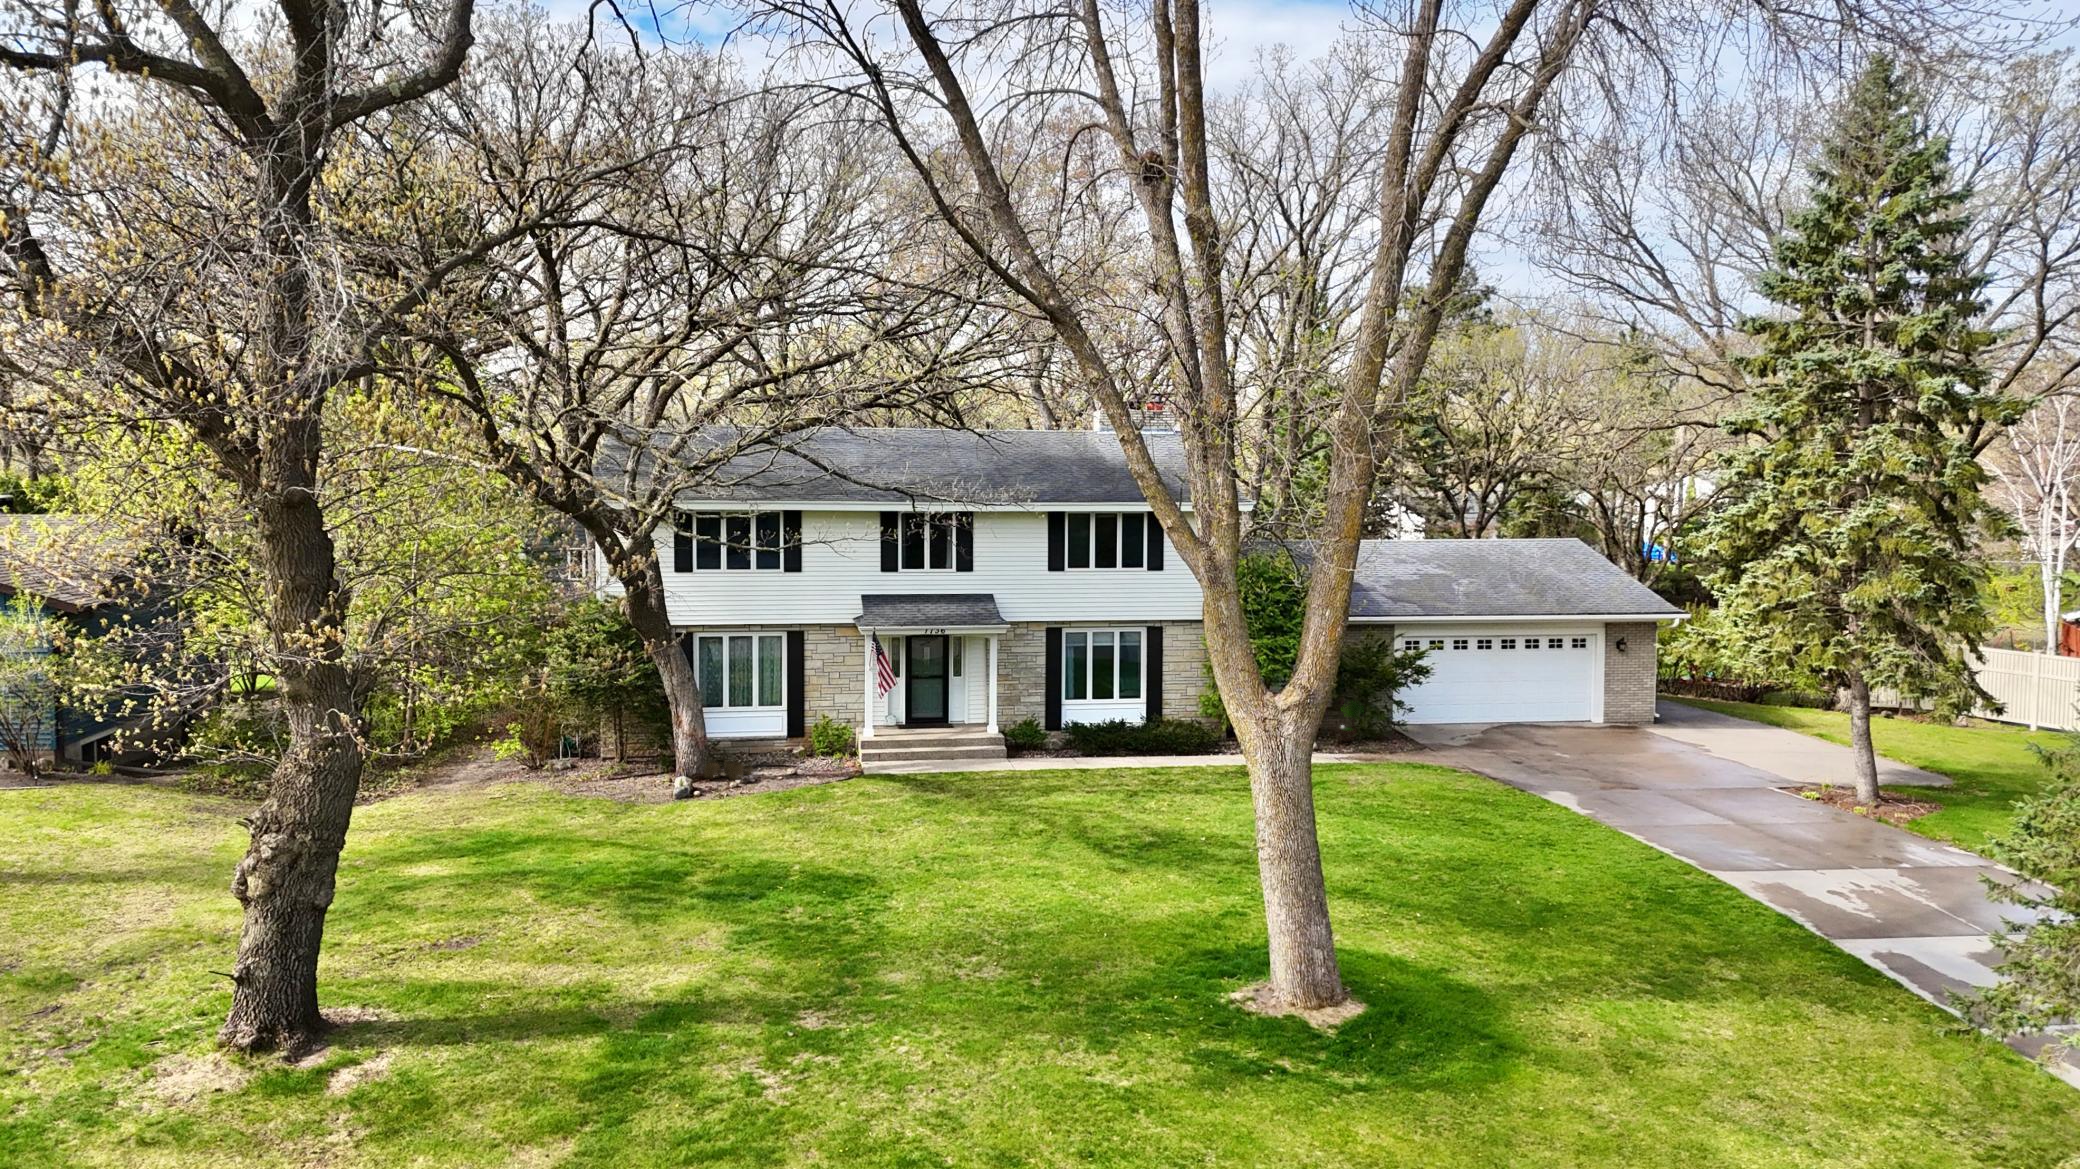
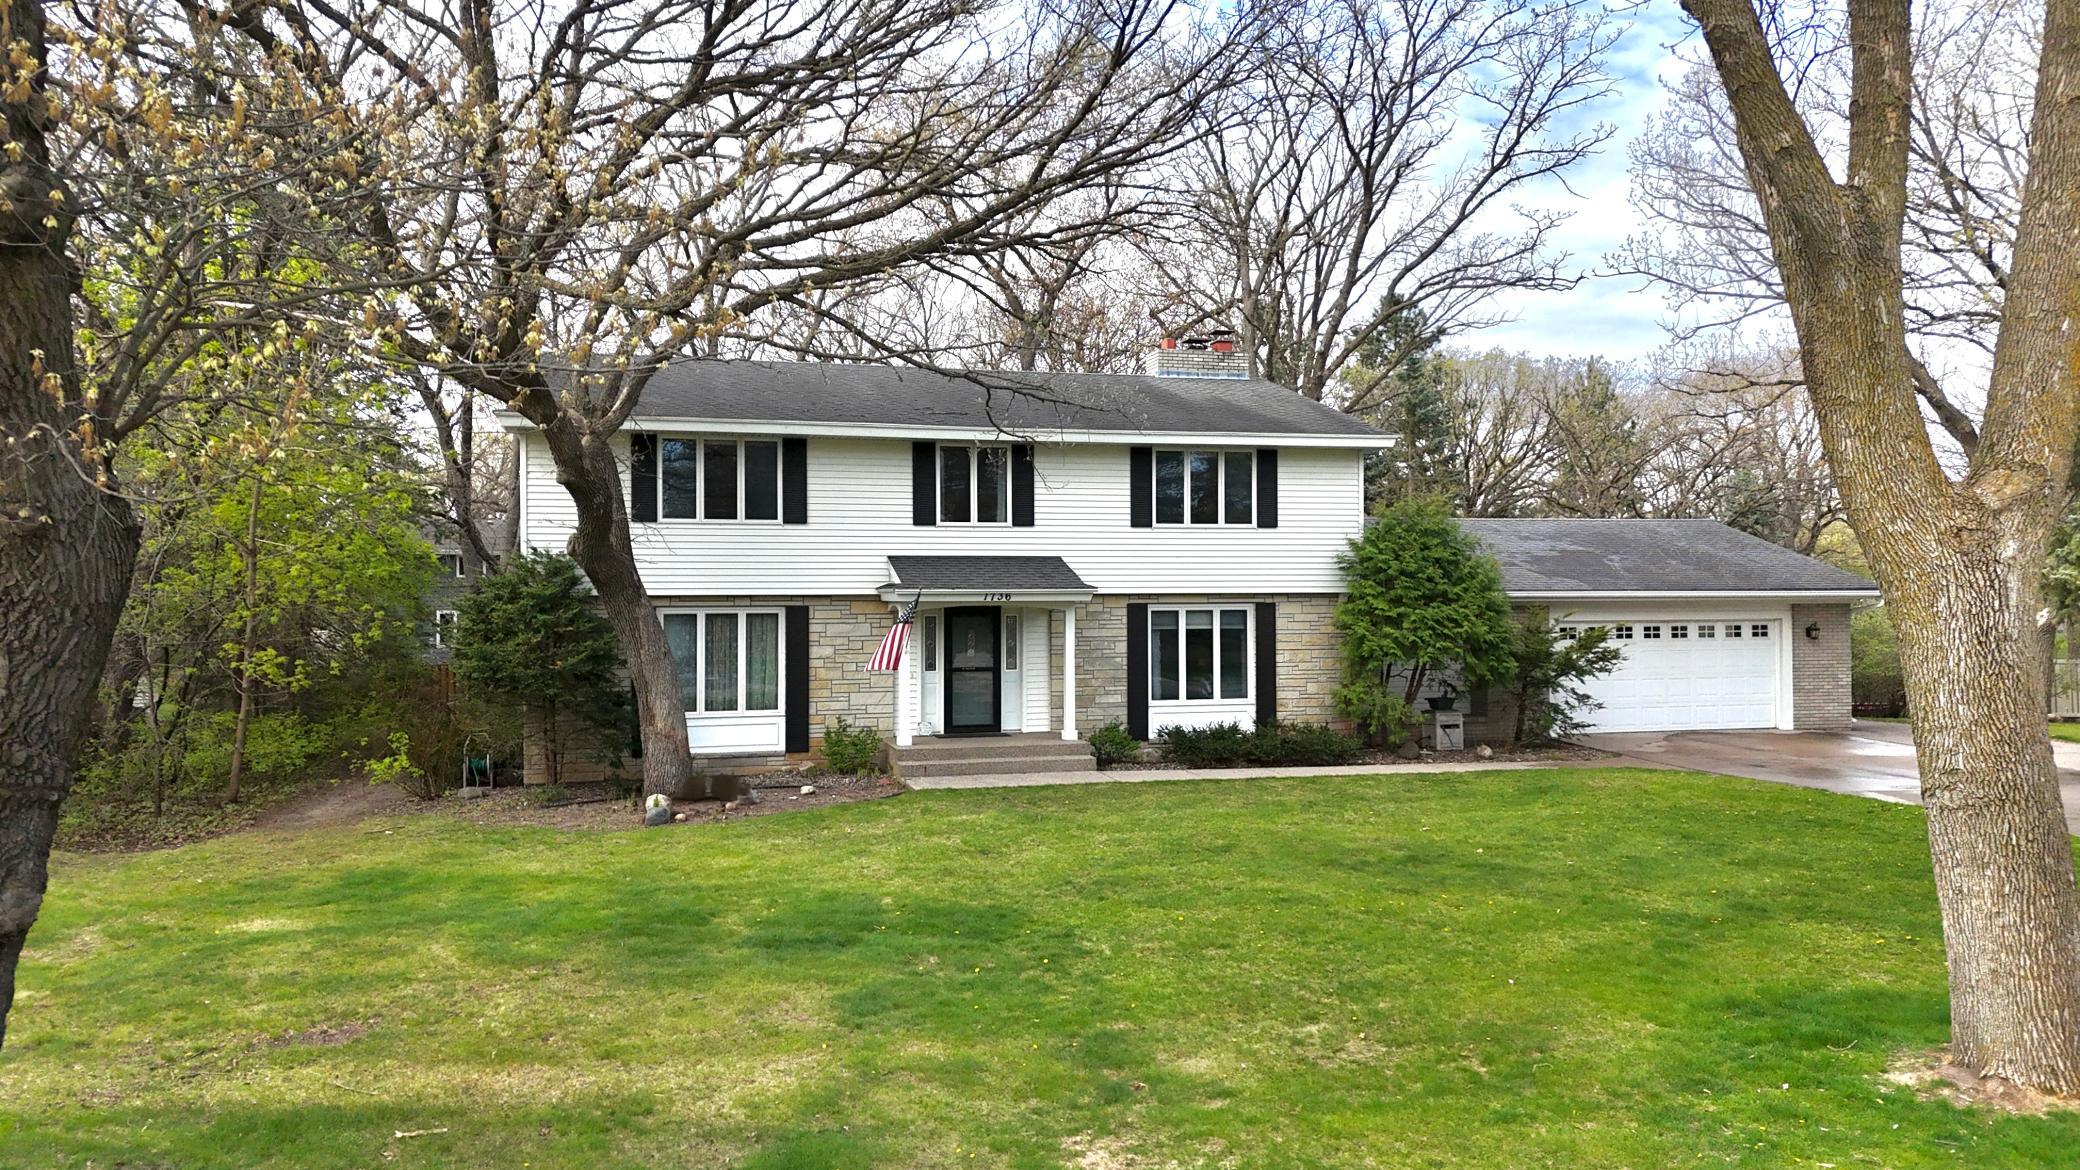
potted tree: present [1338,702,1362,742] -> none [1496,695,1534,752]

